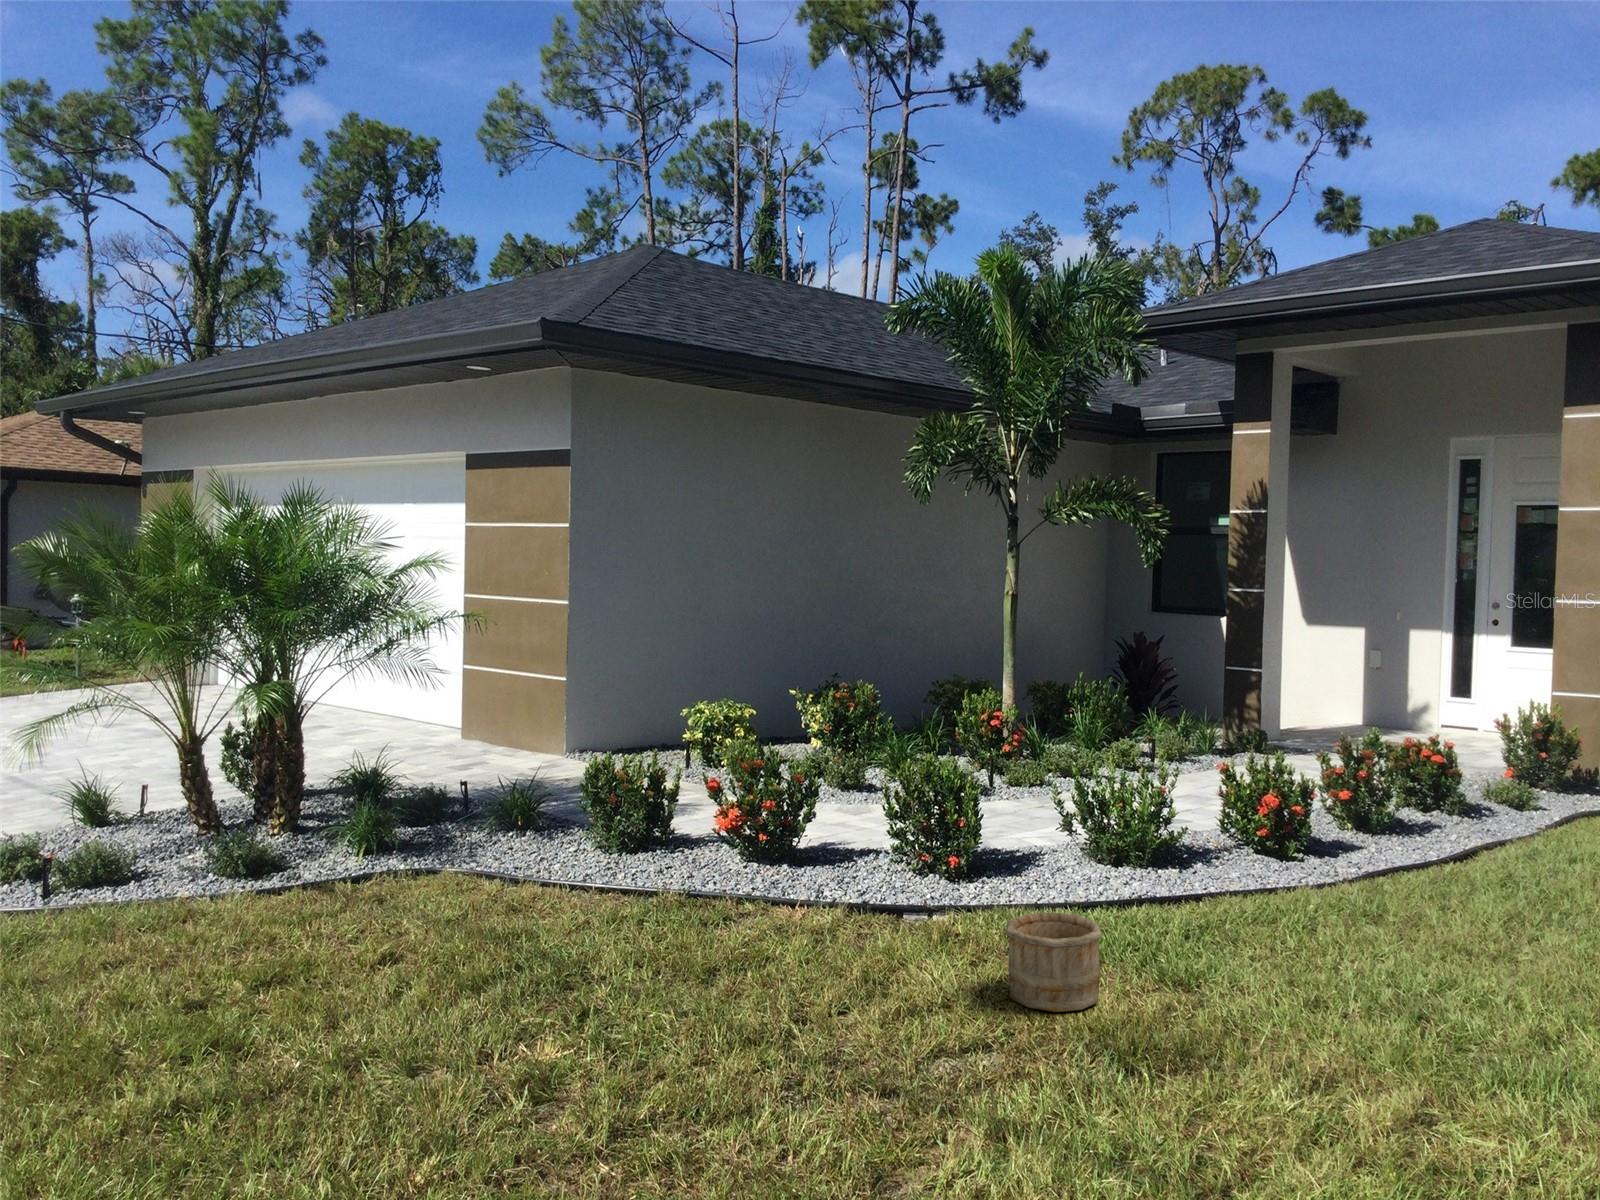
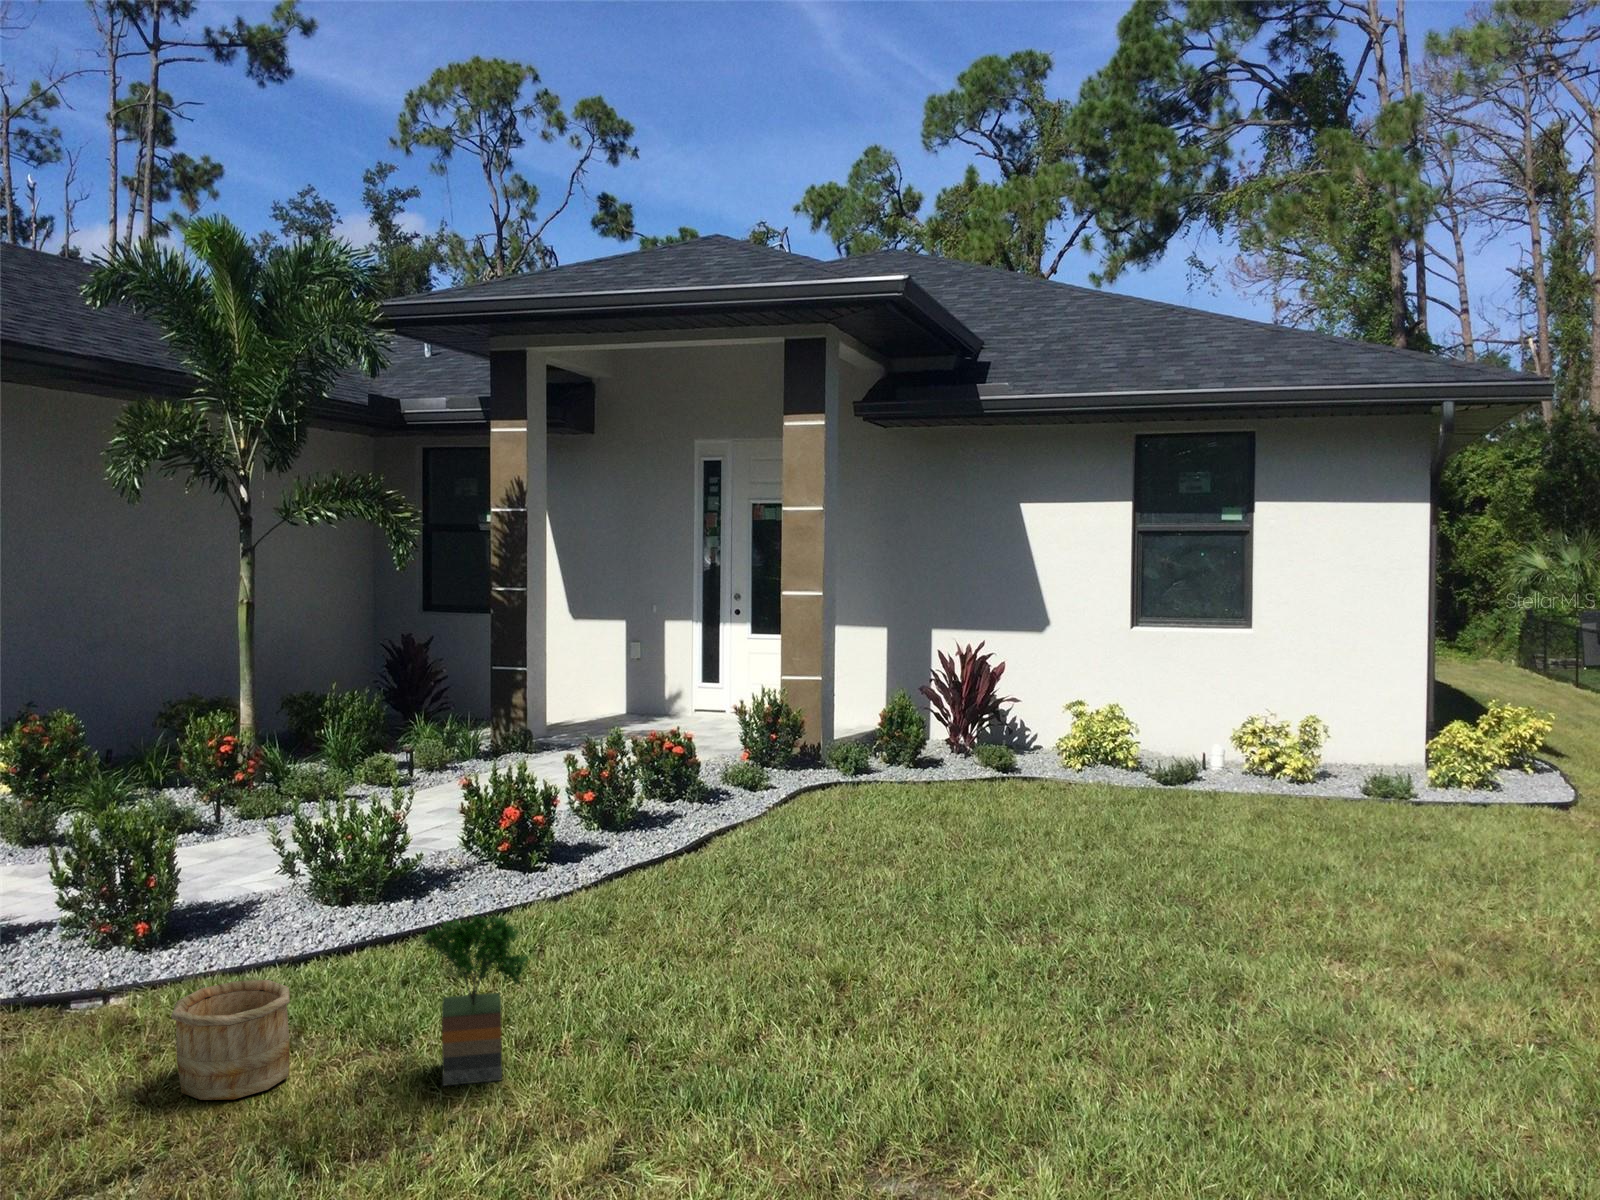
potted tree: none [1220,882,1327,1042] -> present [421,915,528,1086]

